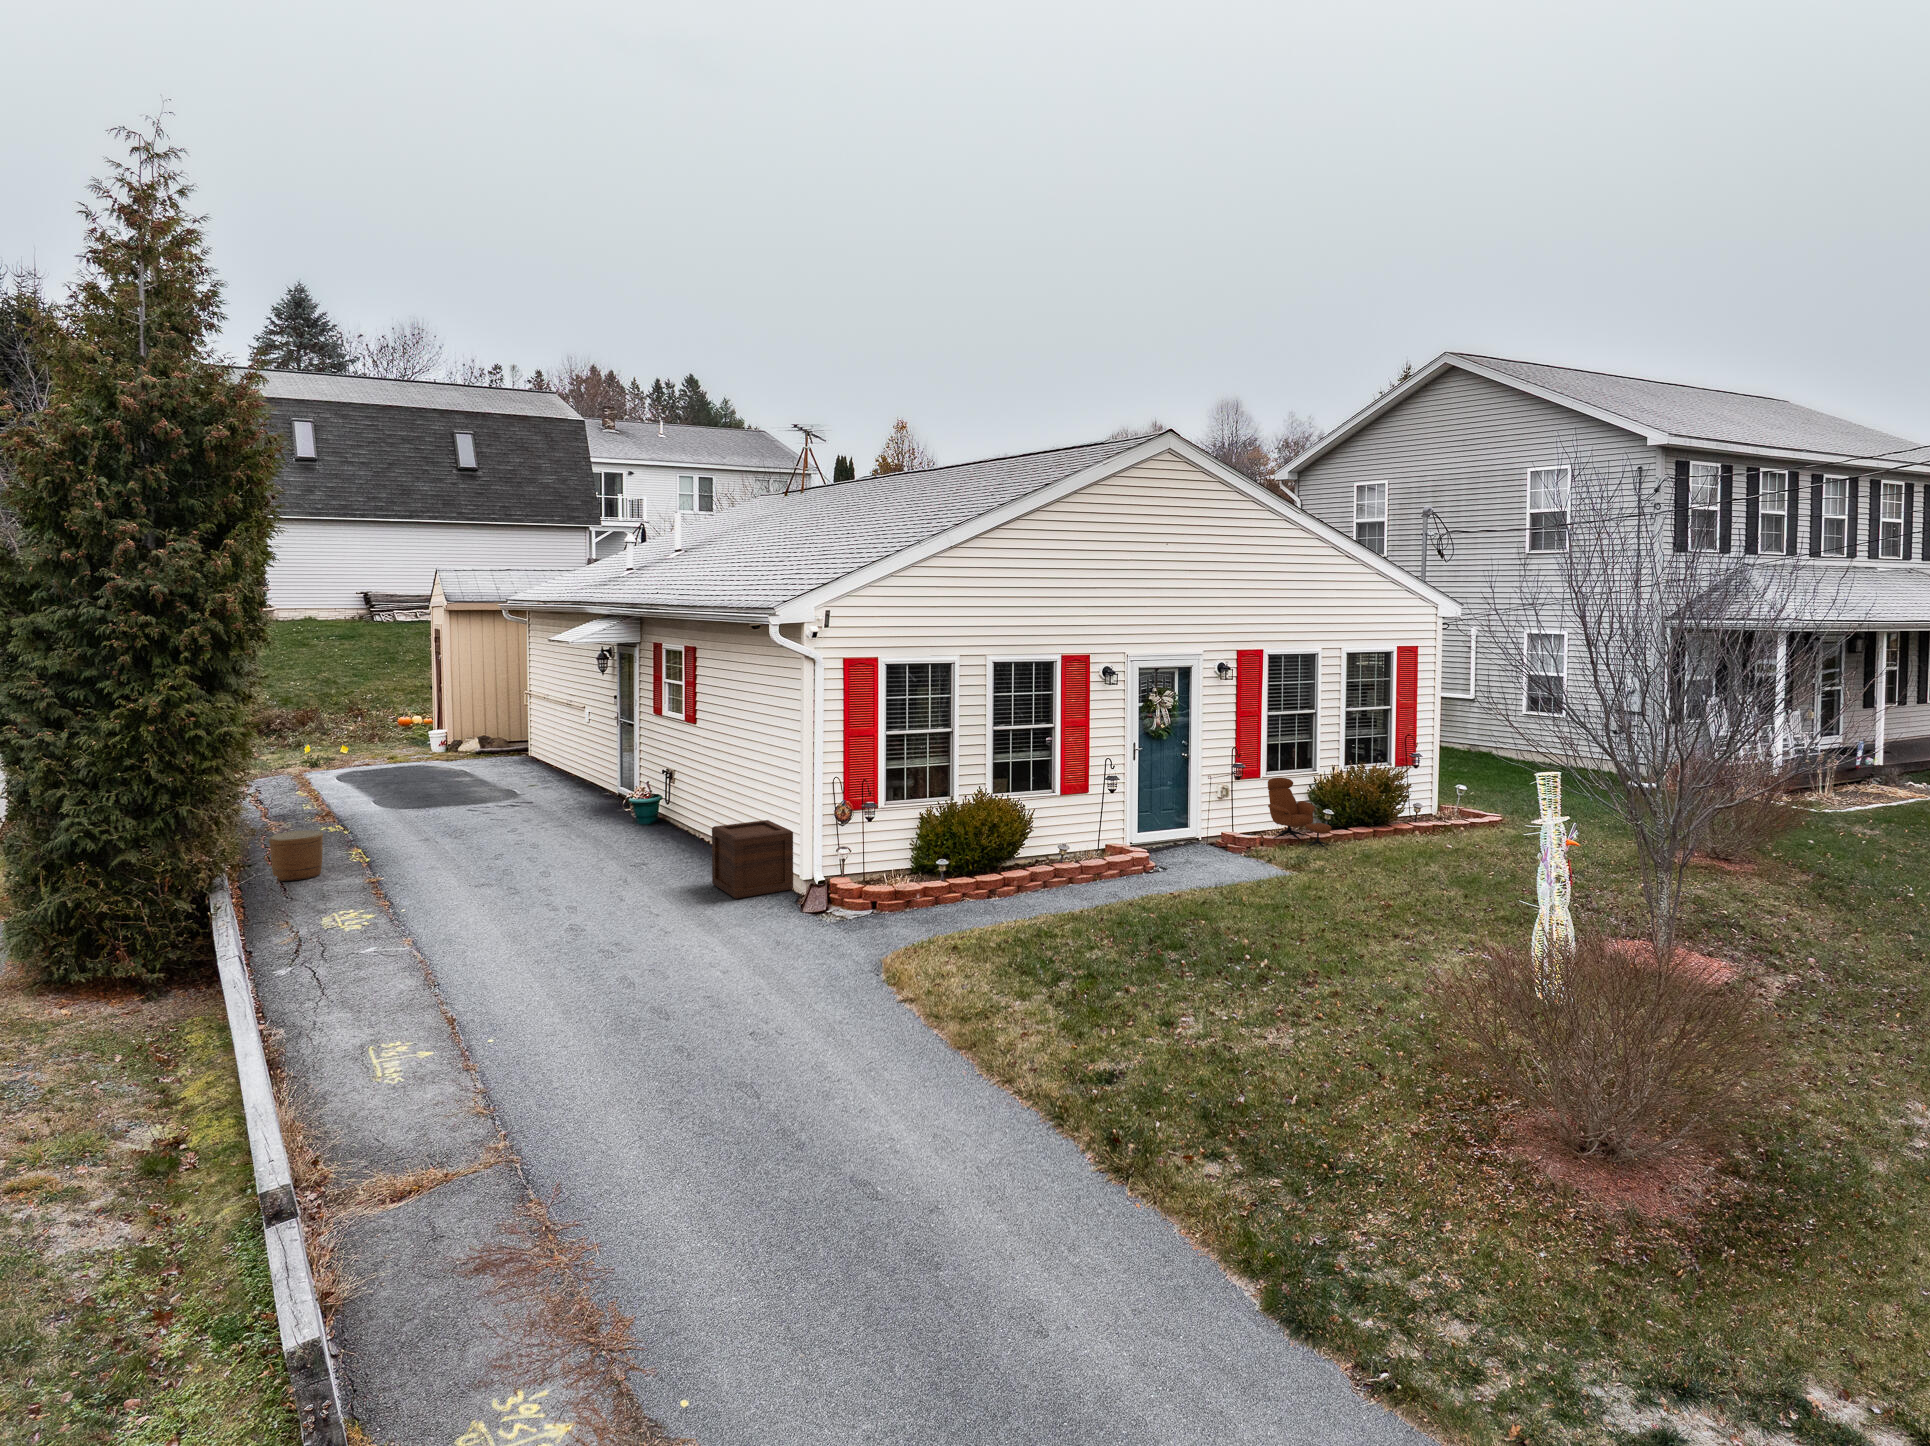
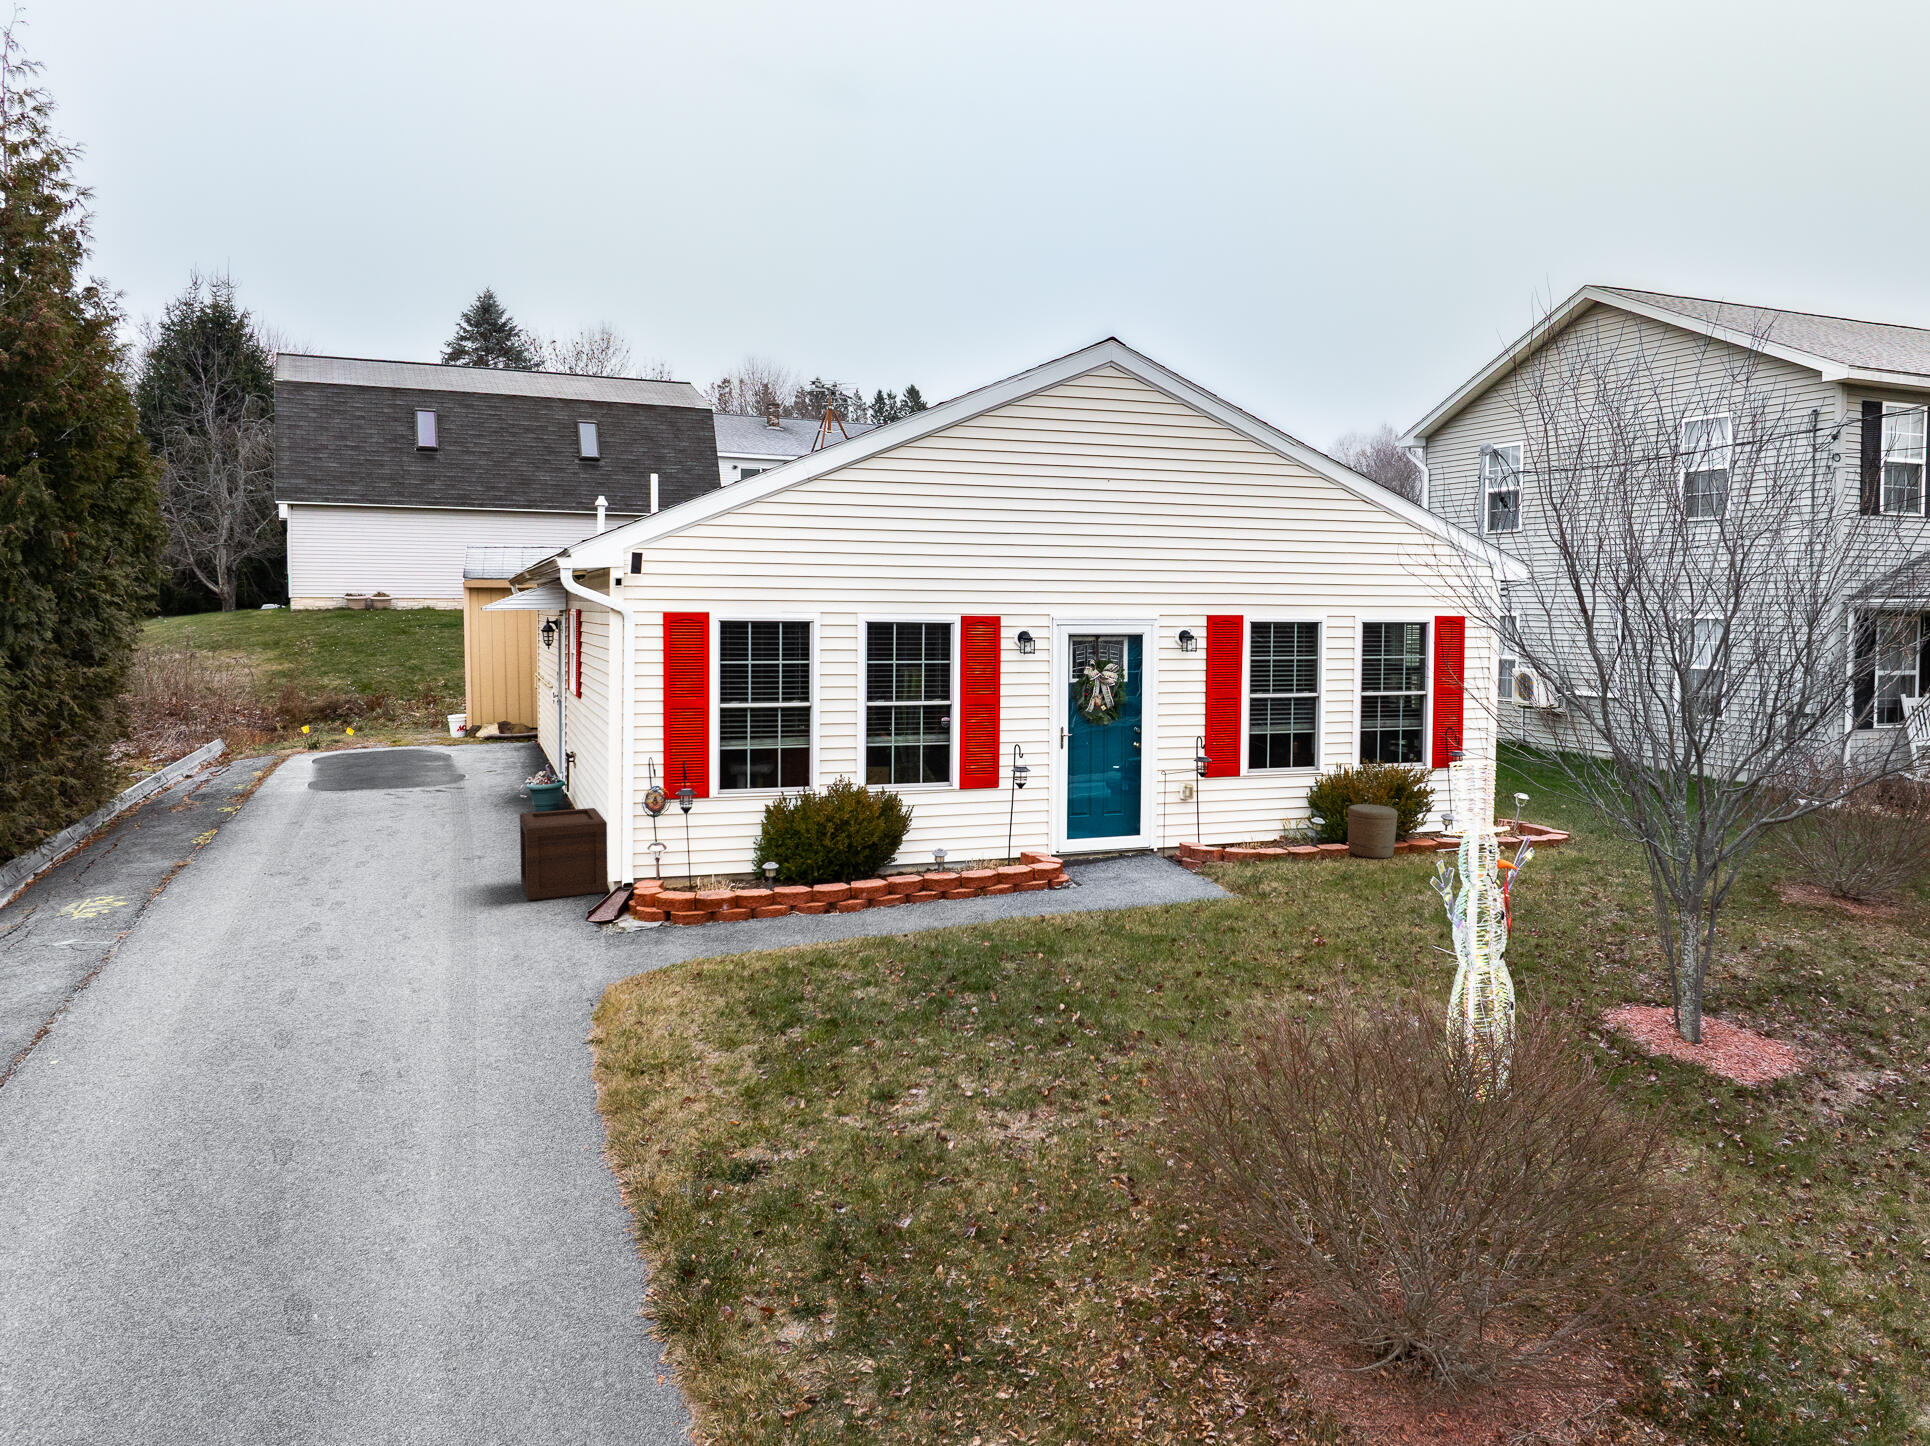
lounge chair: present [1268,778,1331,850] -> none [1239,777,1313,869]
woven basket: present [269,830,323,881] -> present [1348,804,1398,858]

